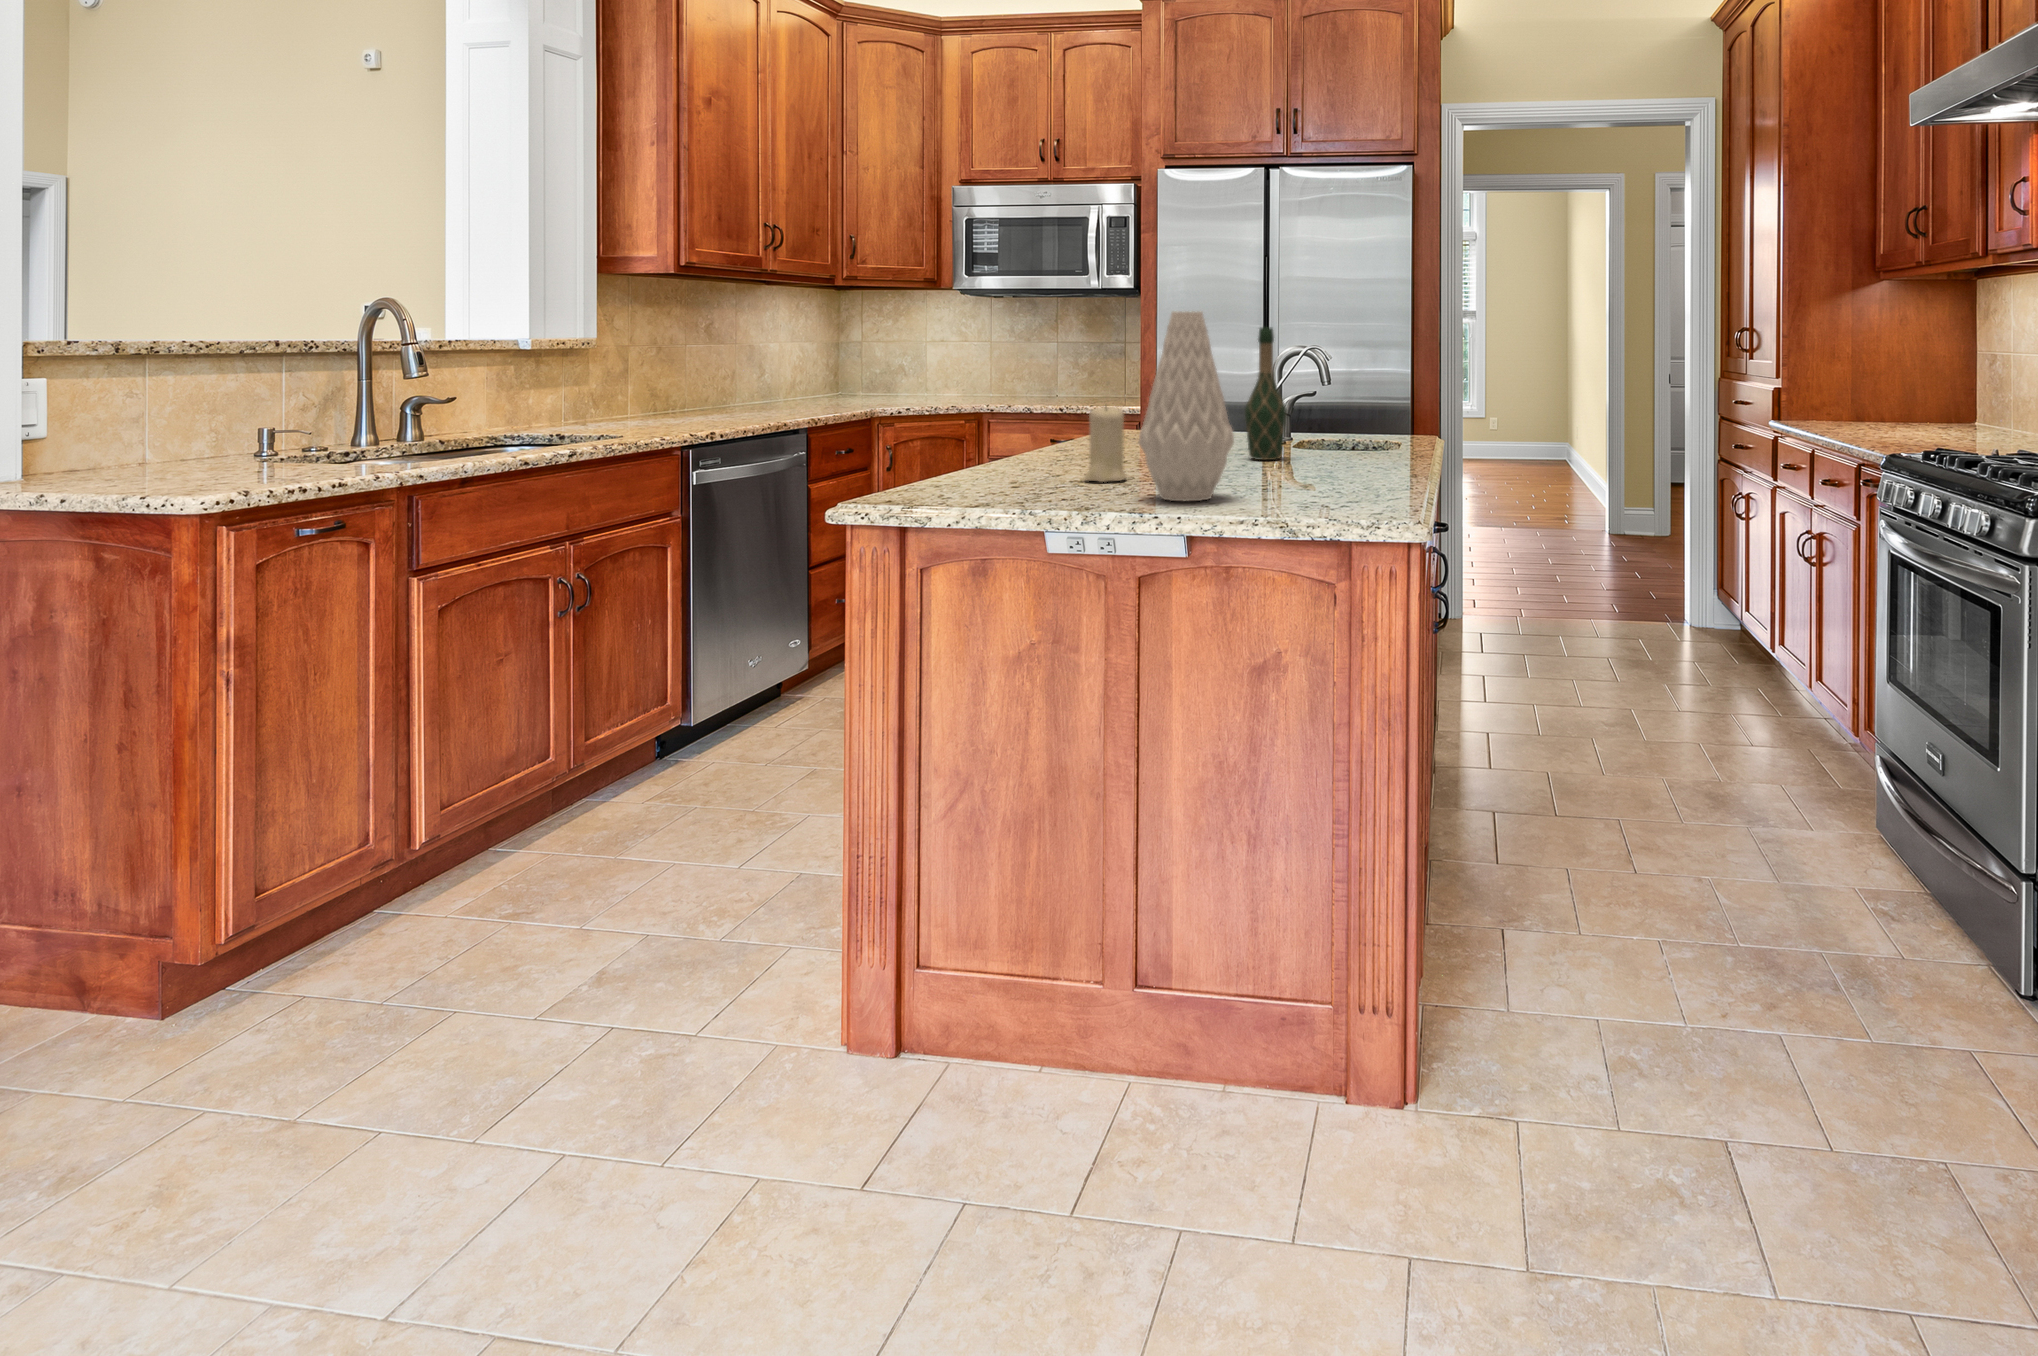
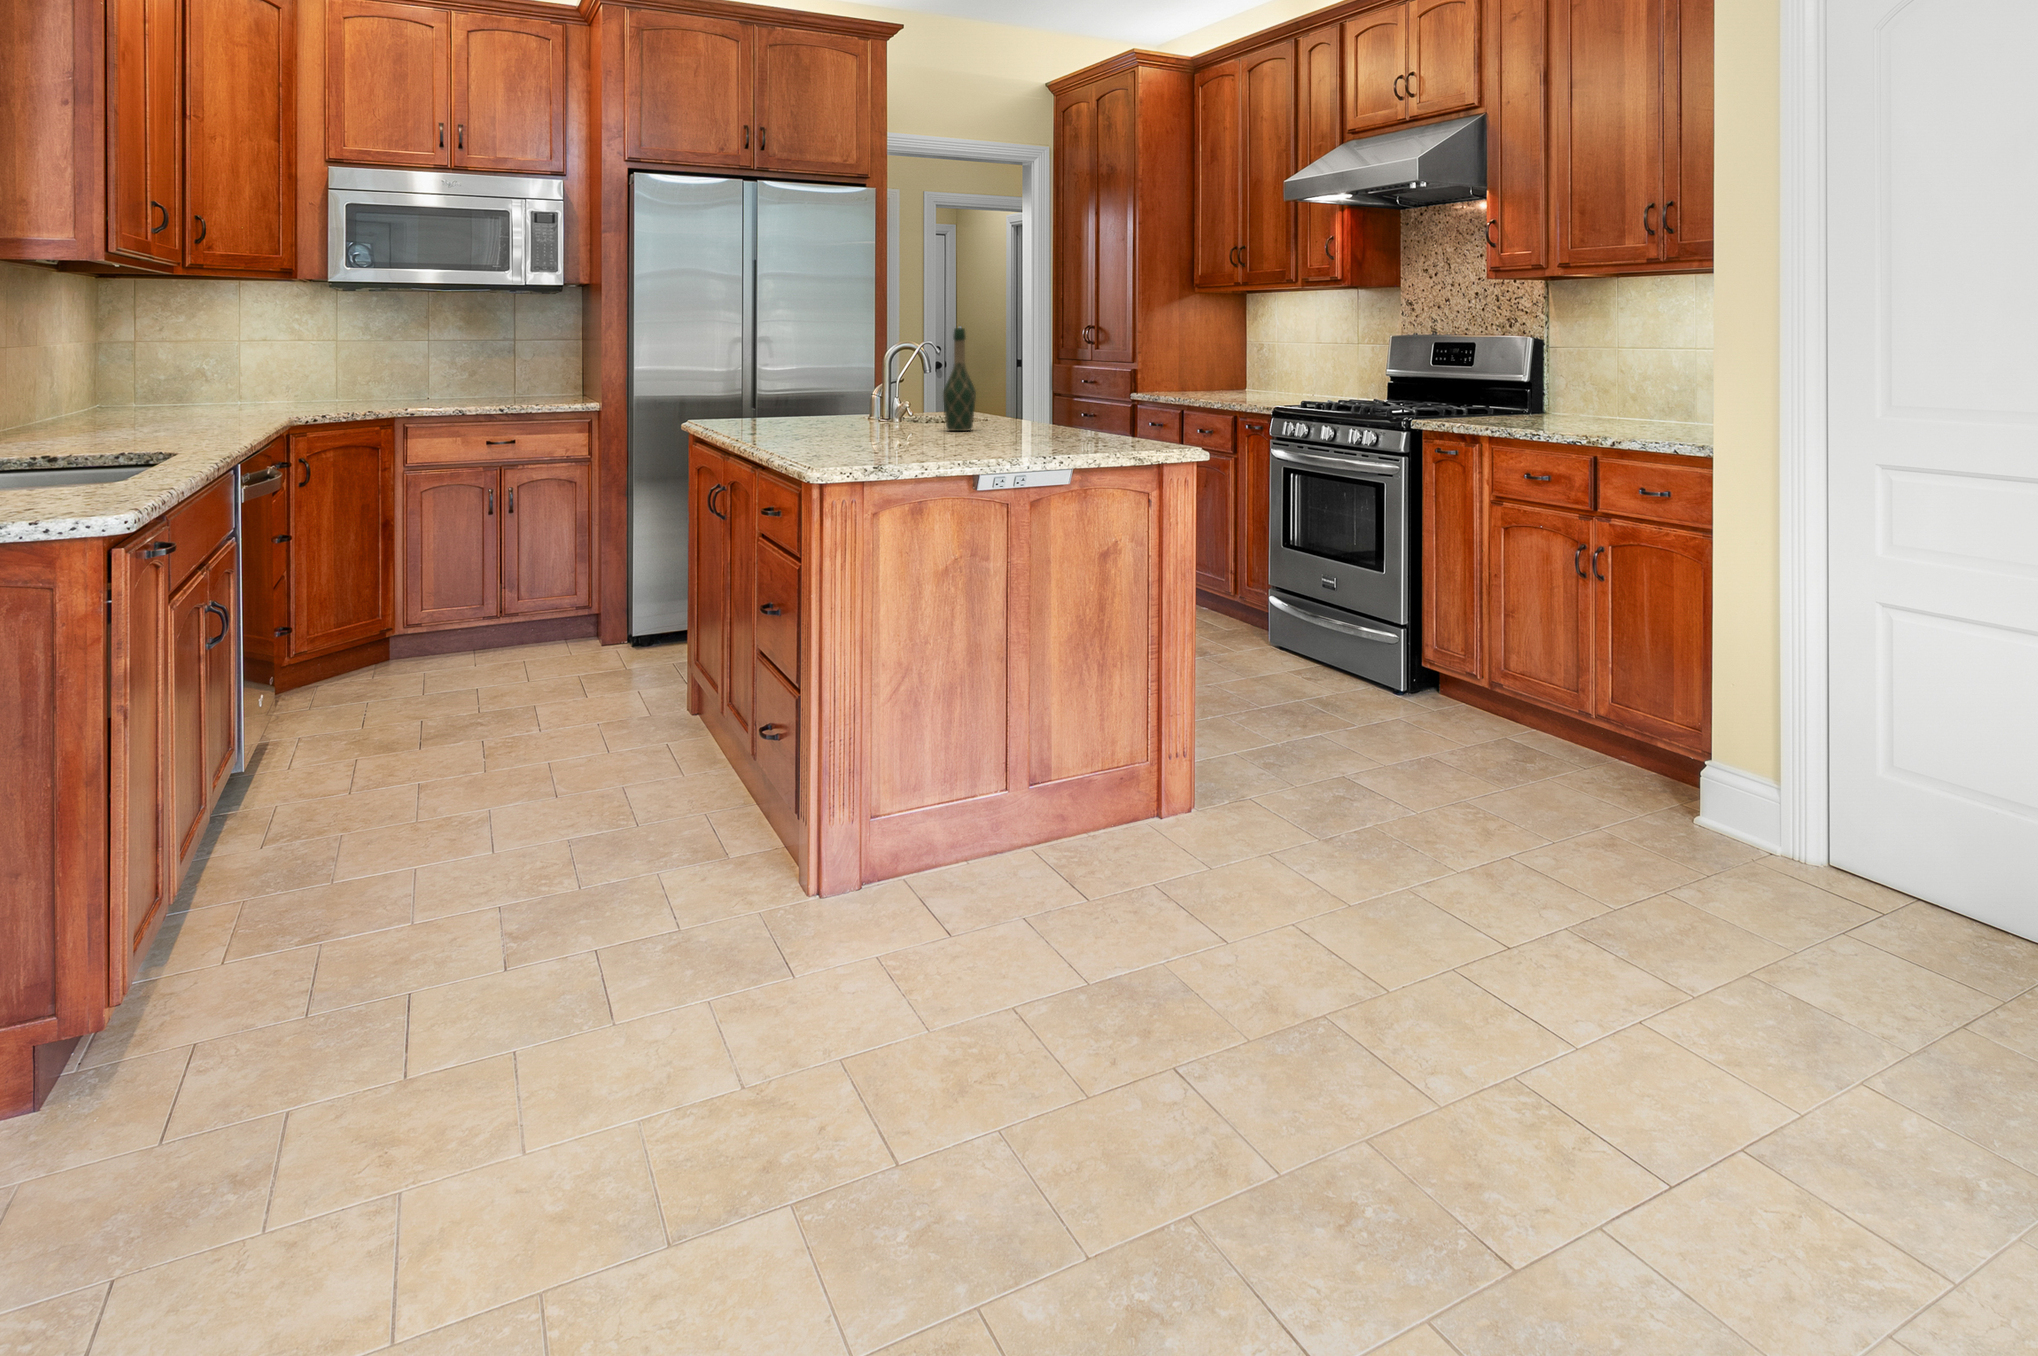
vase: present [1138,311,1234,501] -> none [1004,315,1071,449]
candle: present [1084,406,1127,482] -> none [905,386,942,446]

